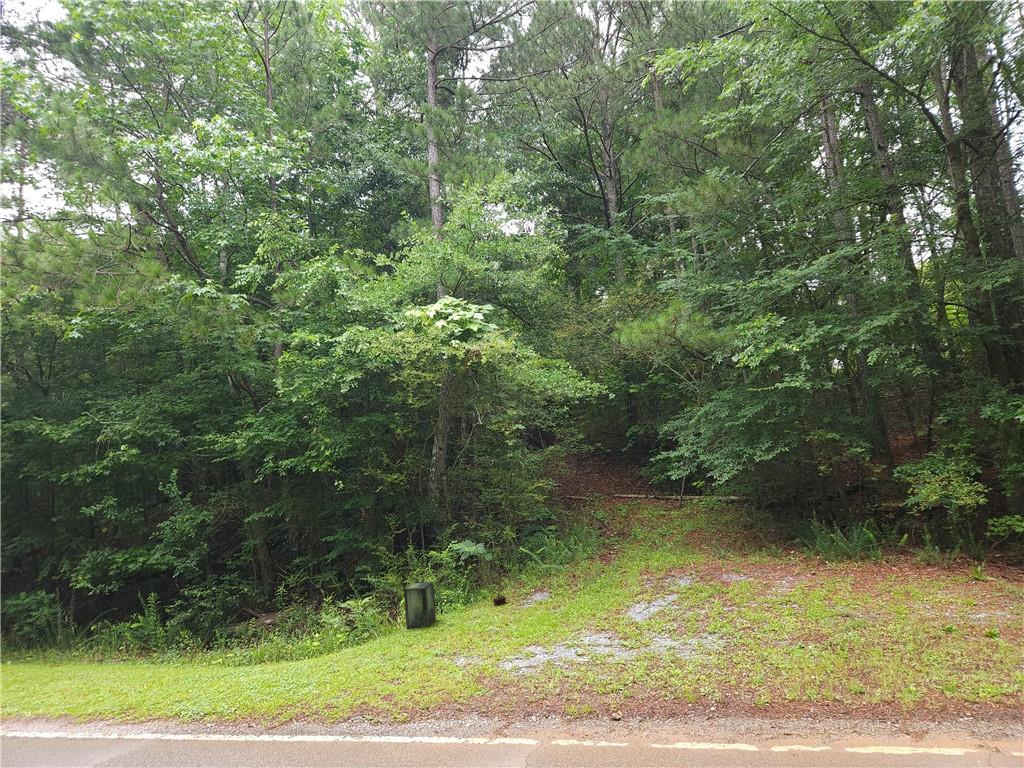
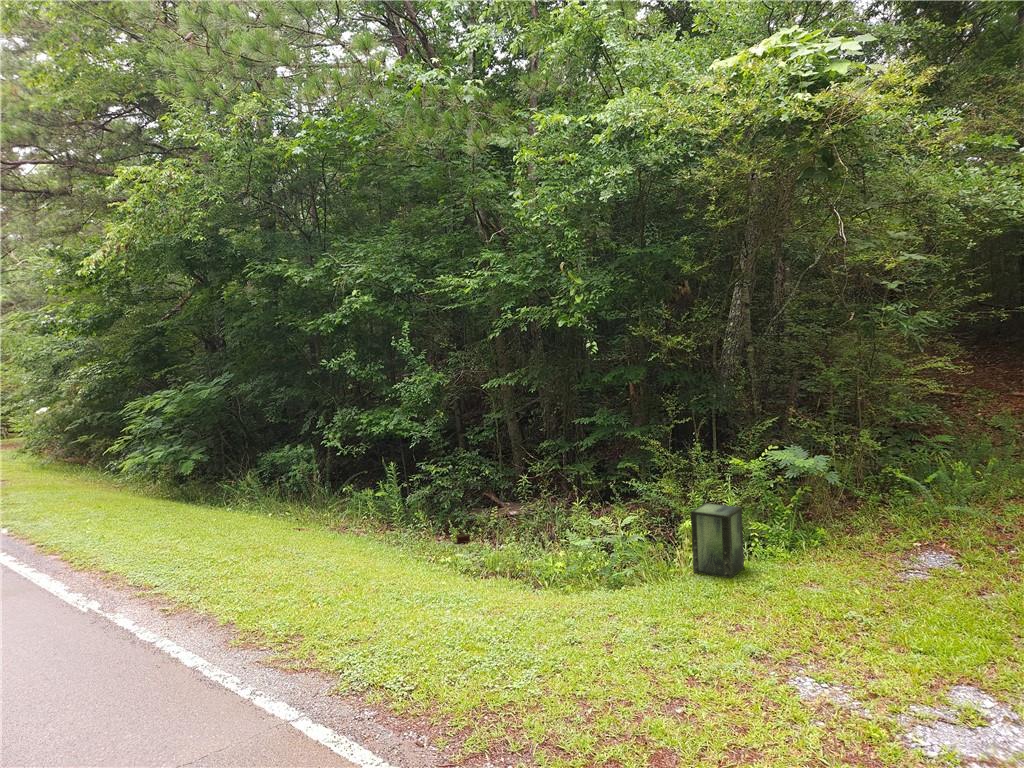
potted plant: present [490,572,506,605] -> present [451,506,477,543]

